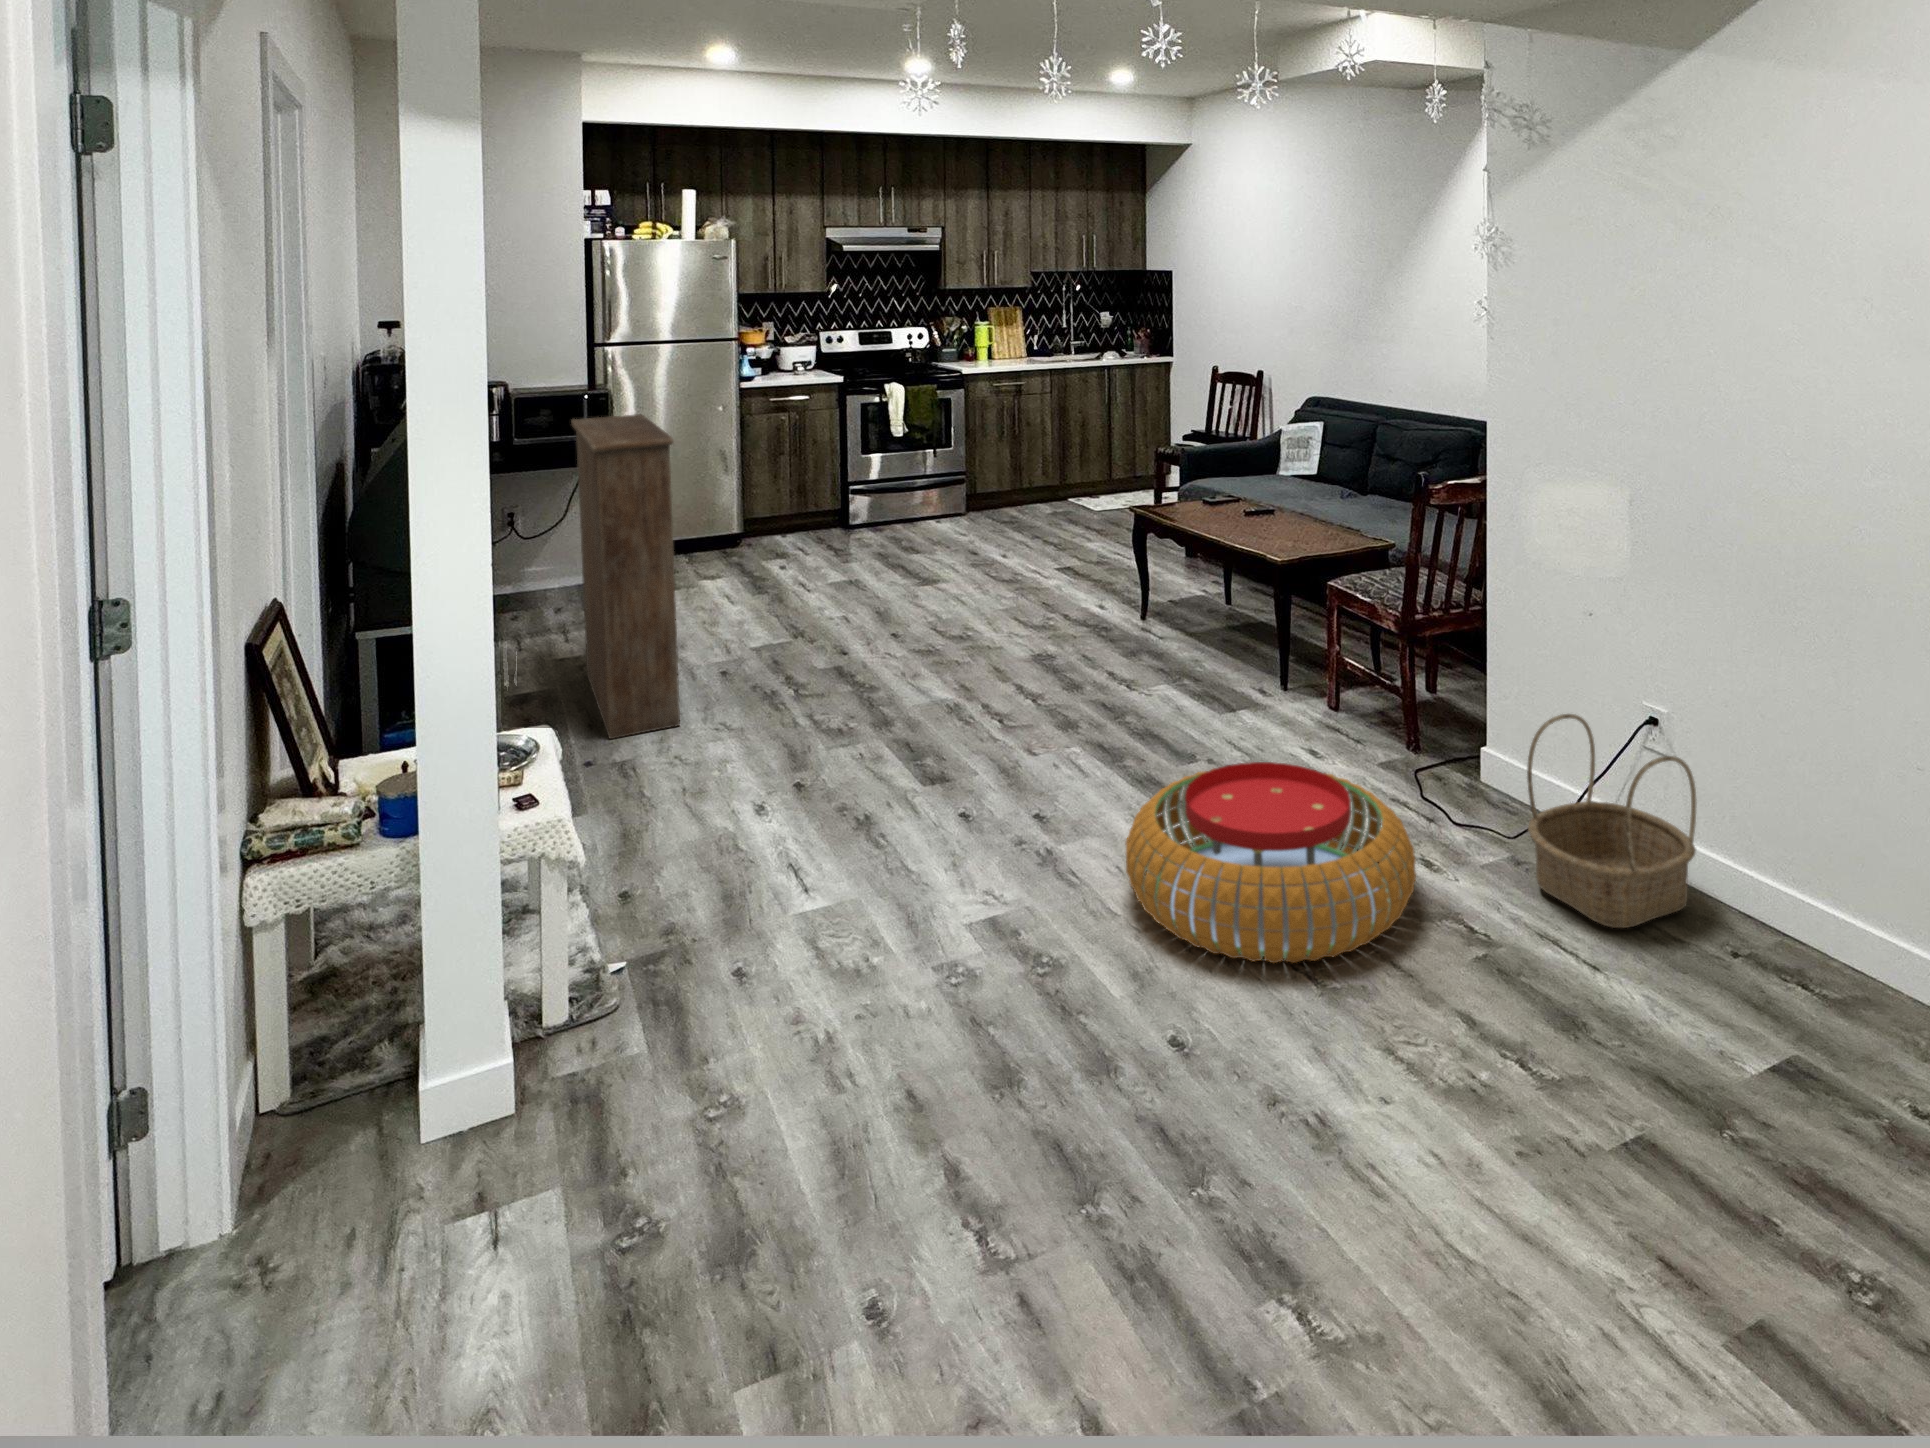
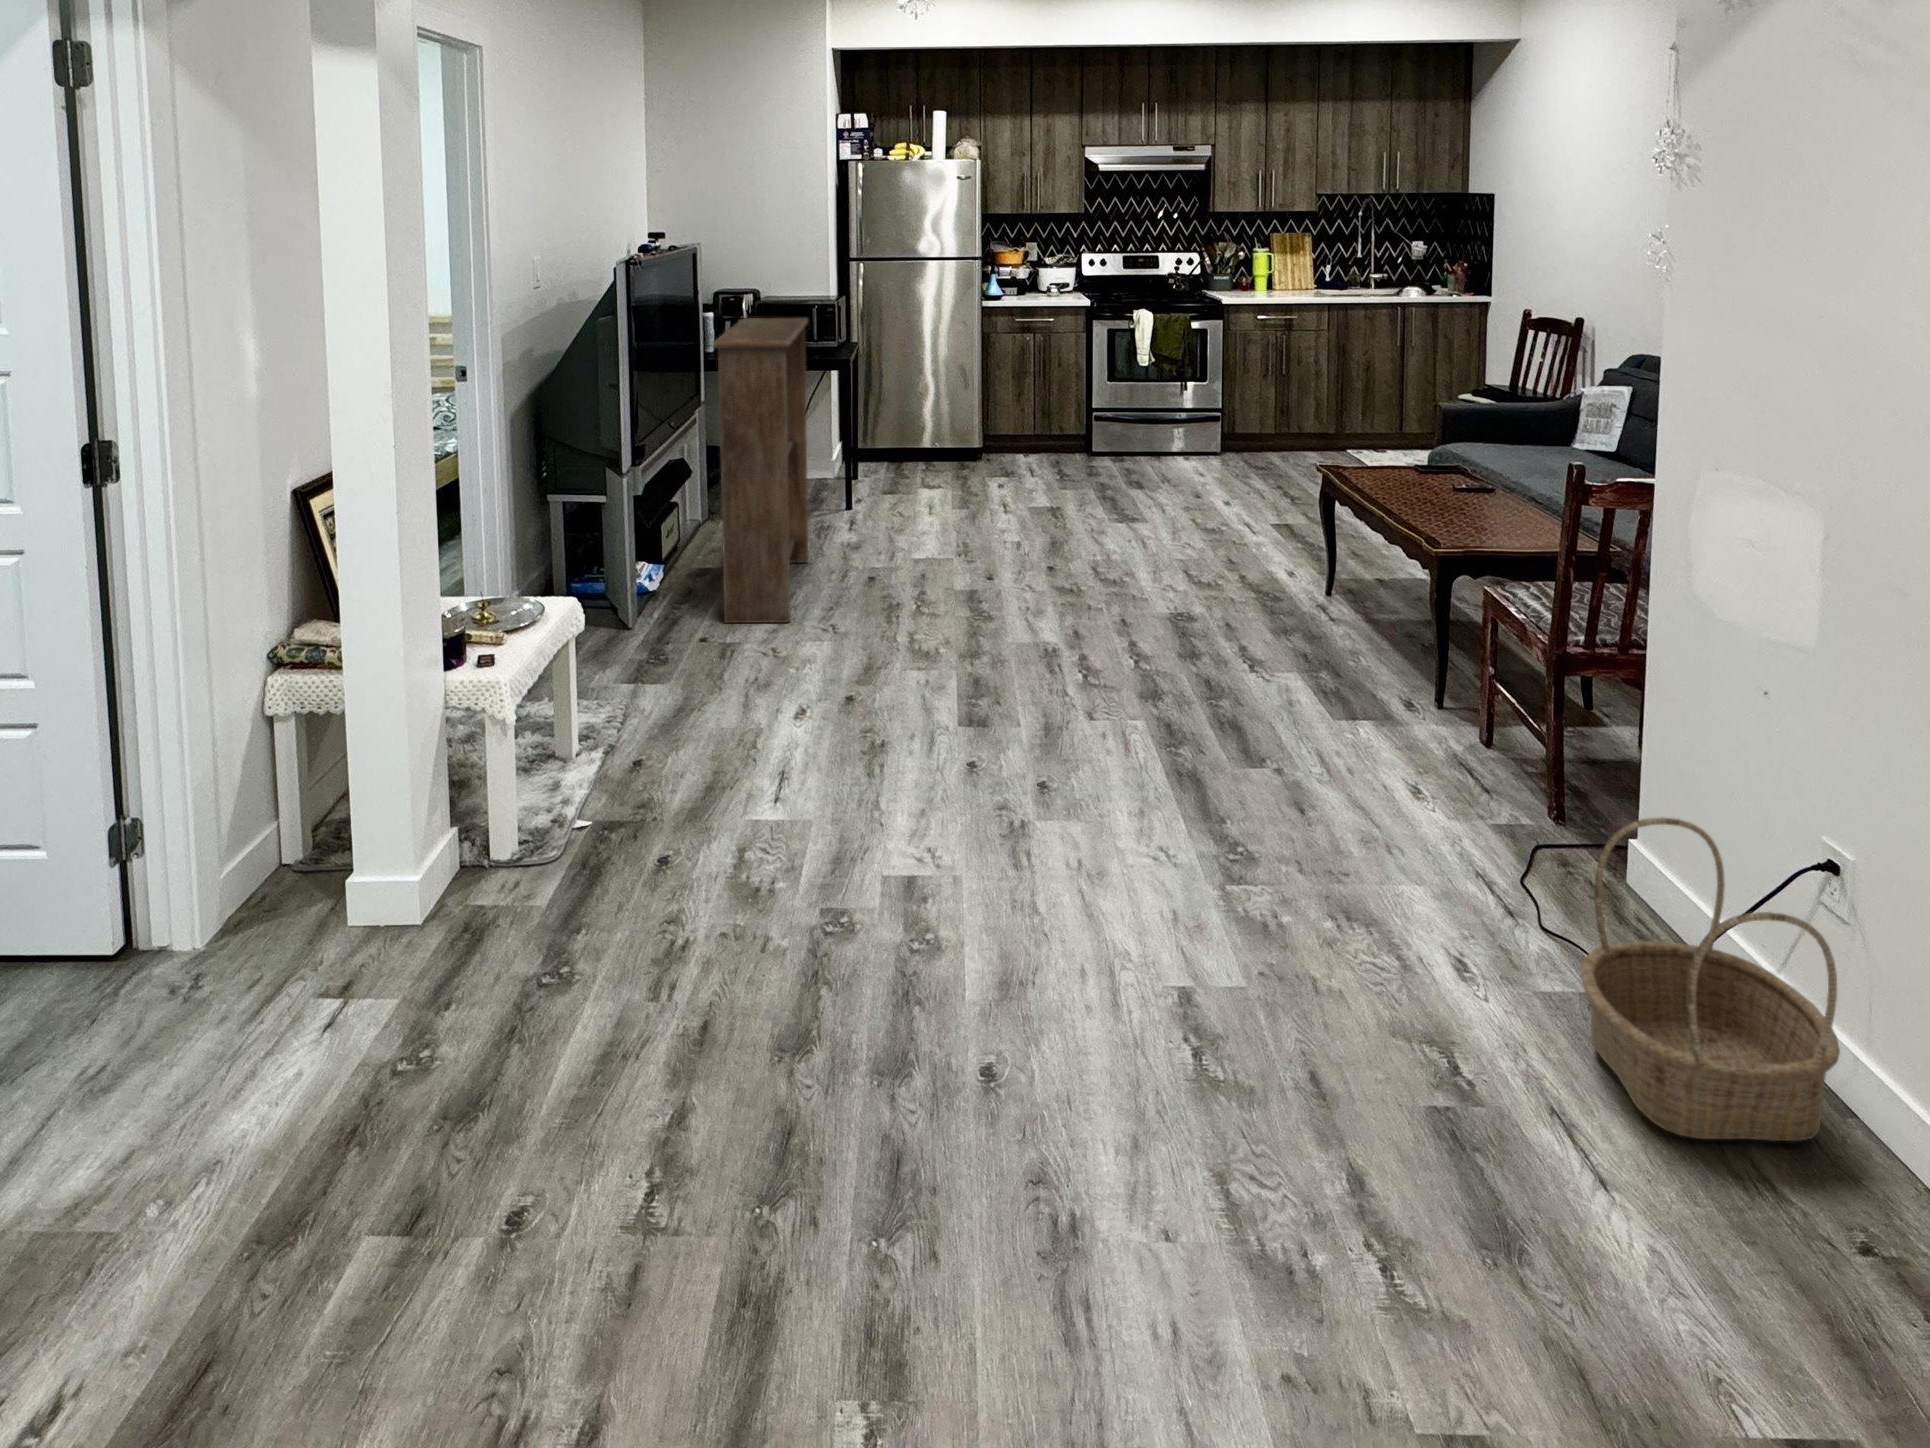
pouf: present [1125,762,1416,963] -> none [1049,780,1413,1041]

